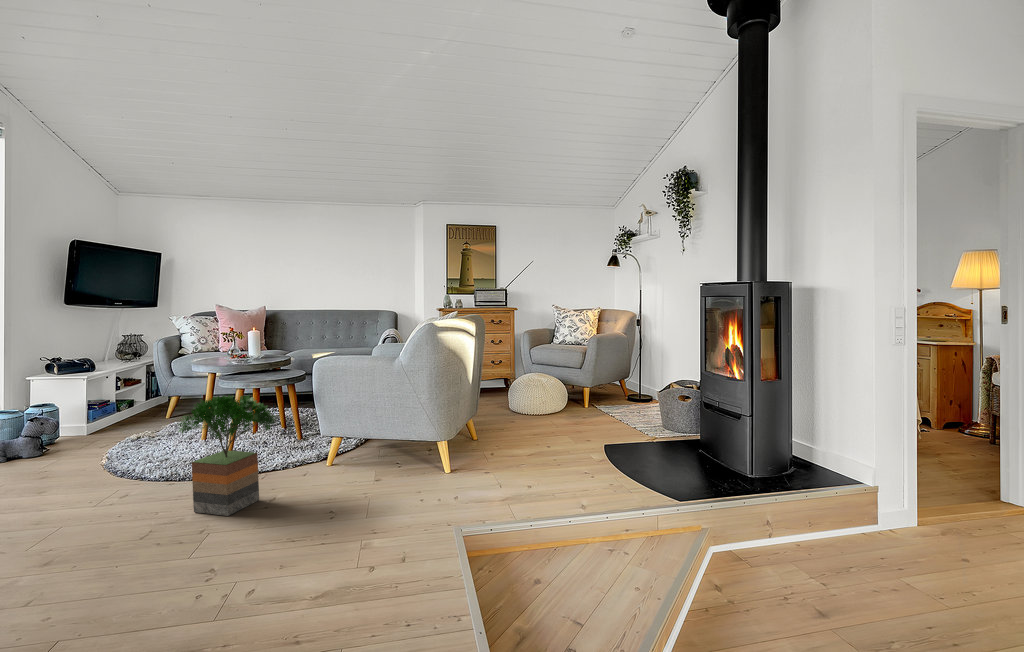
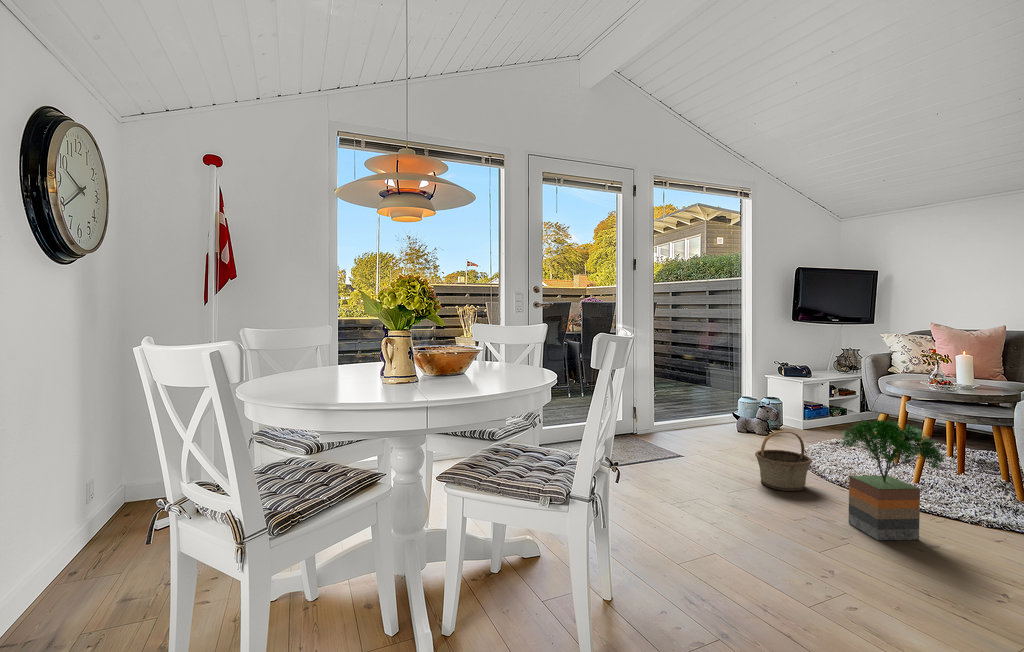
basket: none [55,435,135,510] -> present [755,431,812,491]

